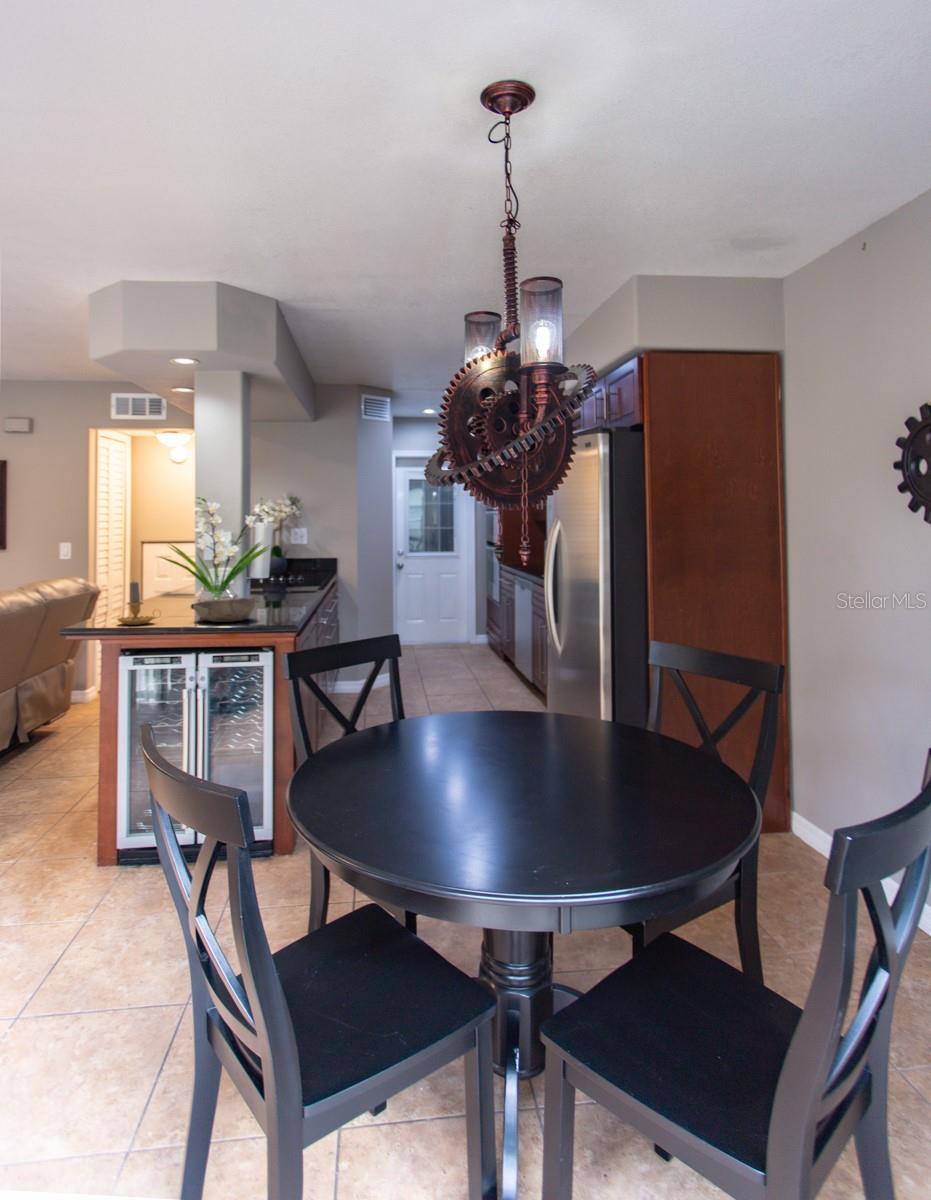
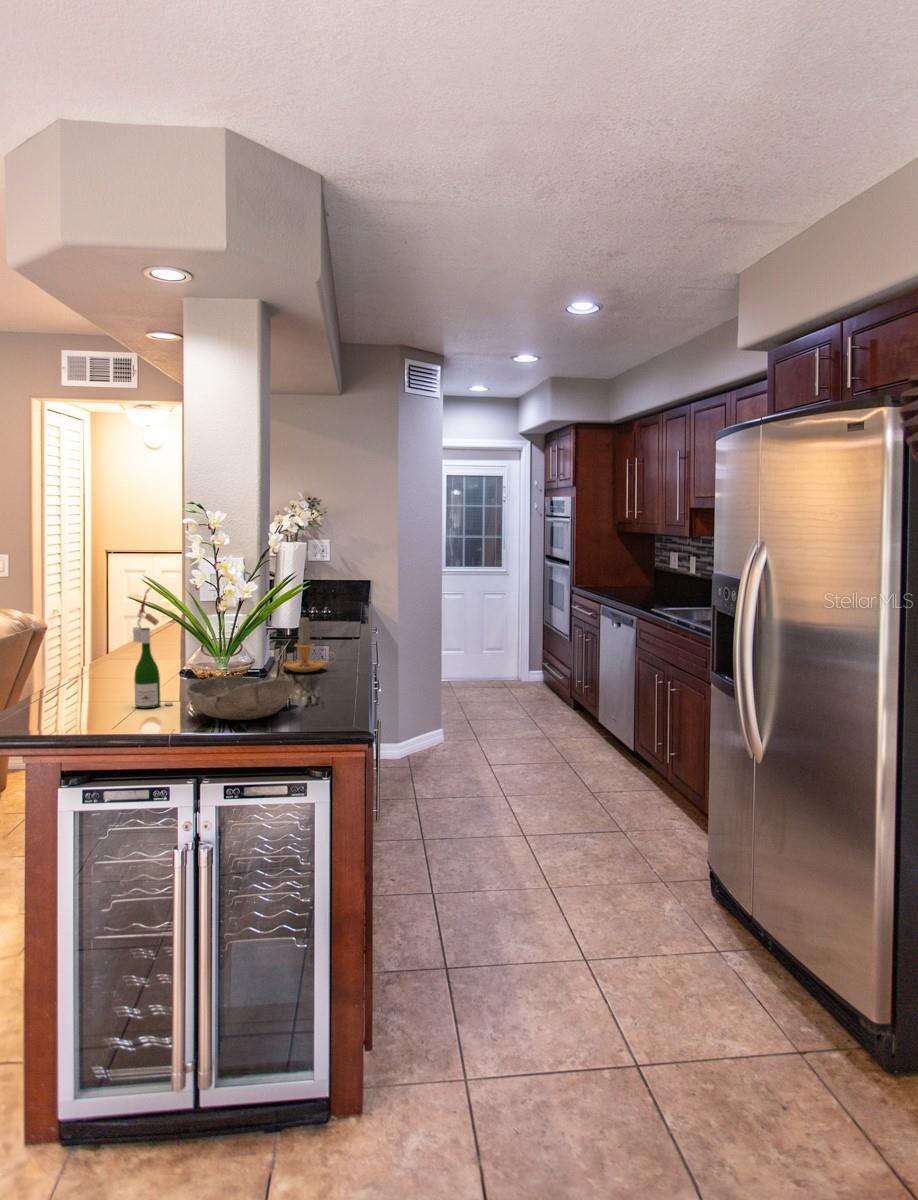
wine bottle: none [162,549,186,619] -> present [133,588,173,708]
candle: present [117,582,156,625] -> present [283,617,332,672]

